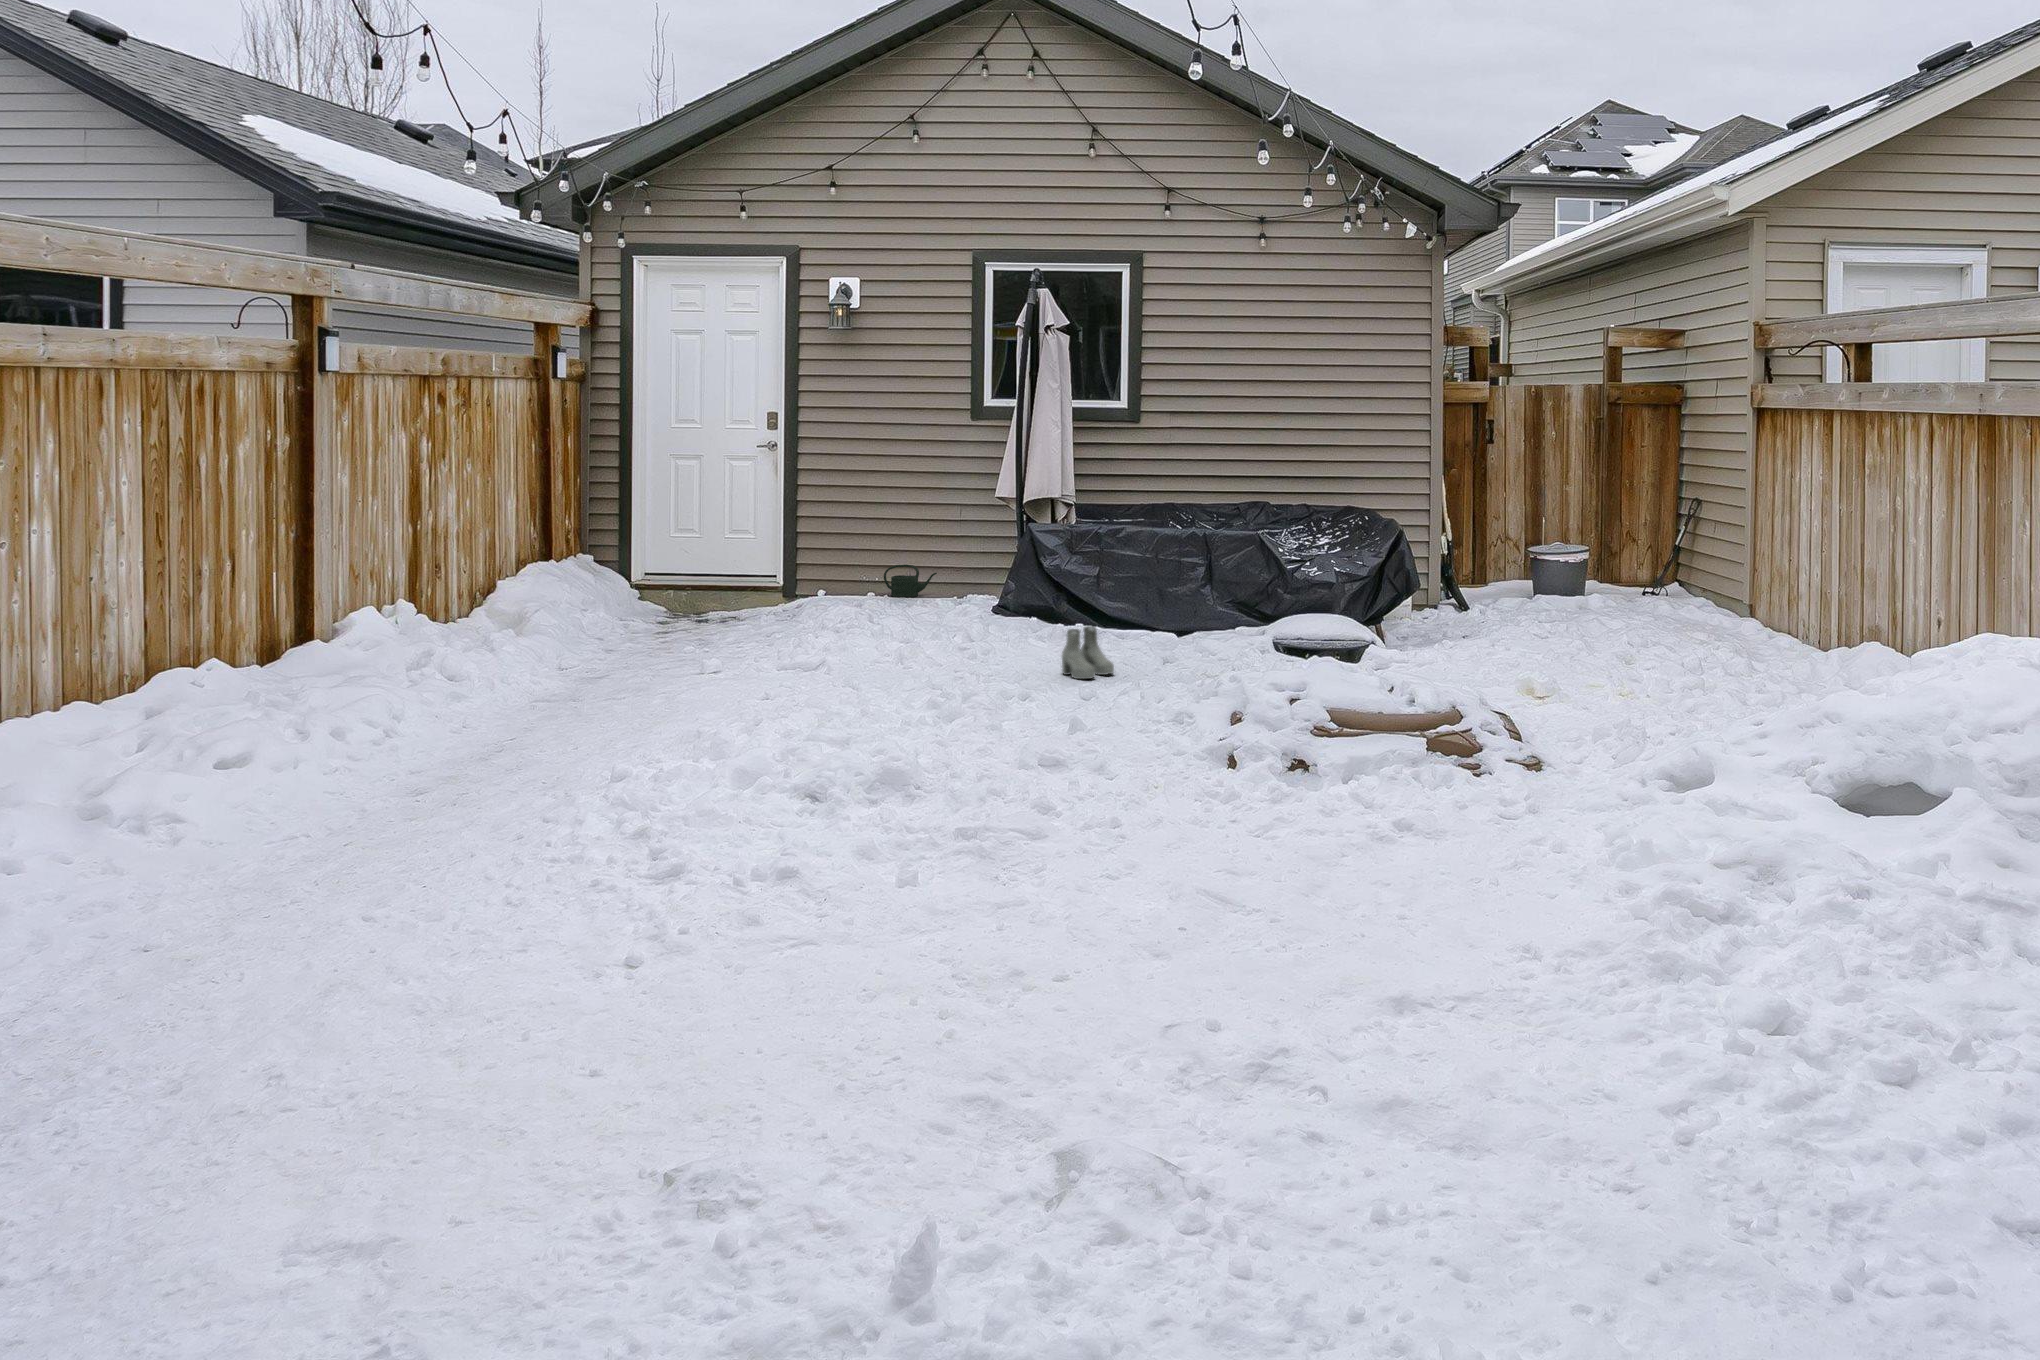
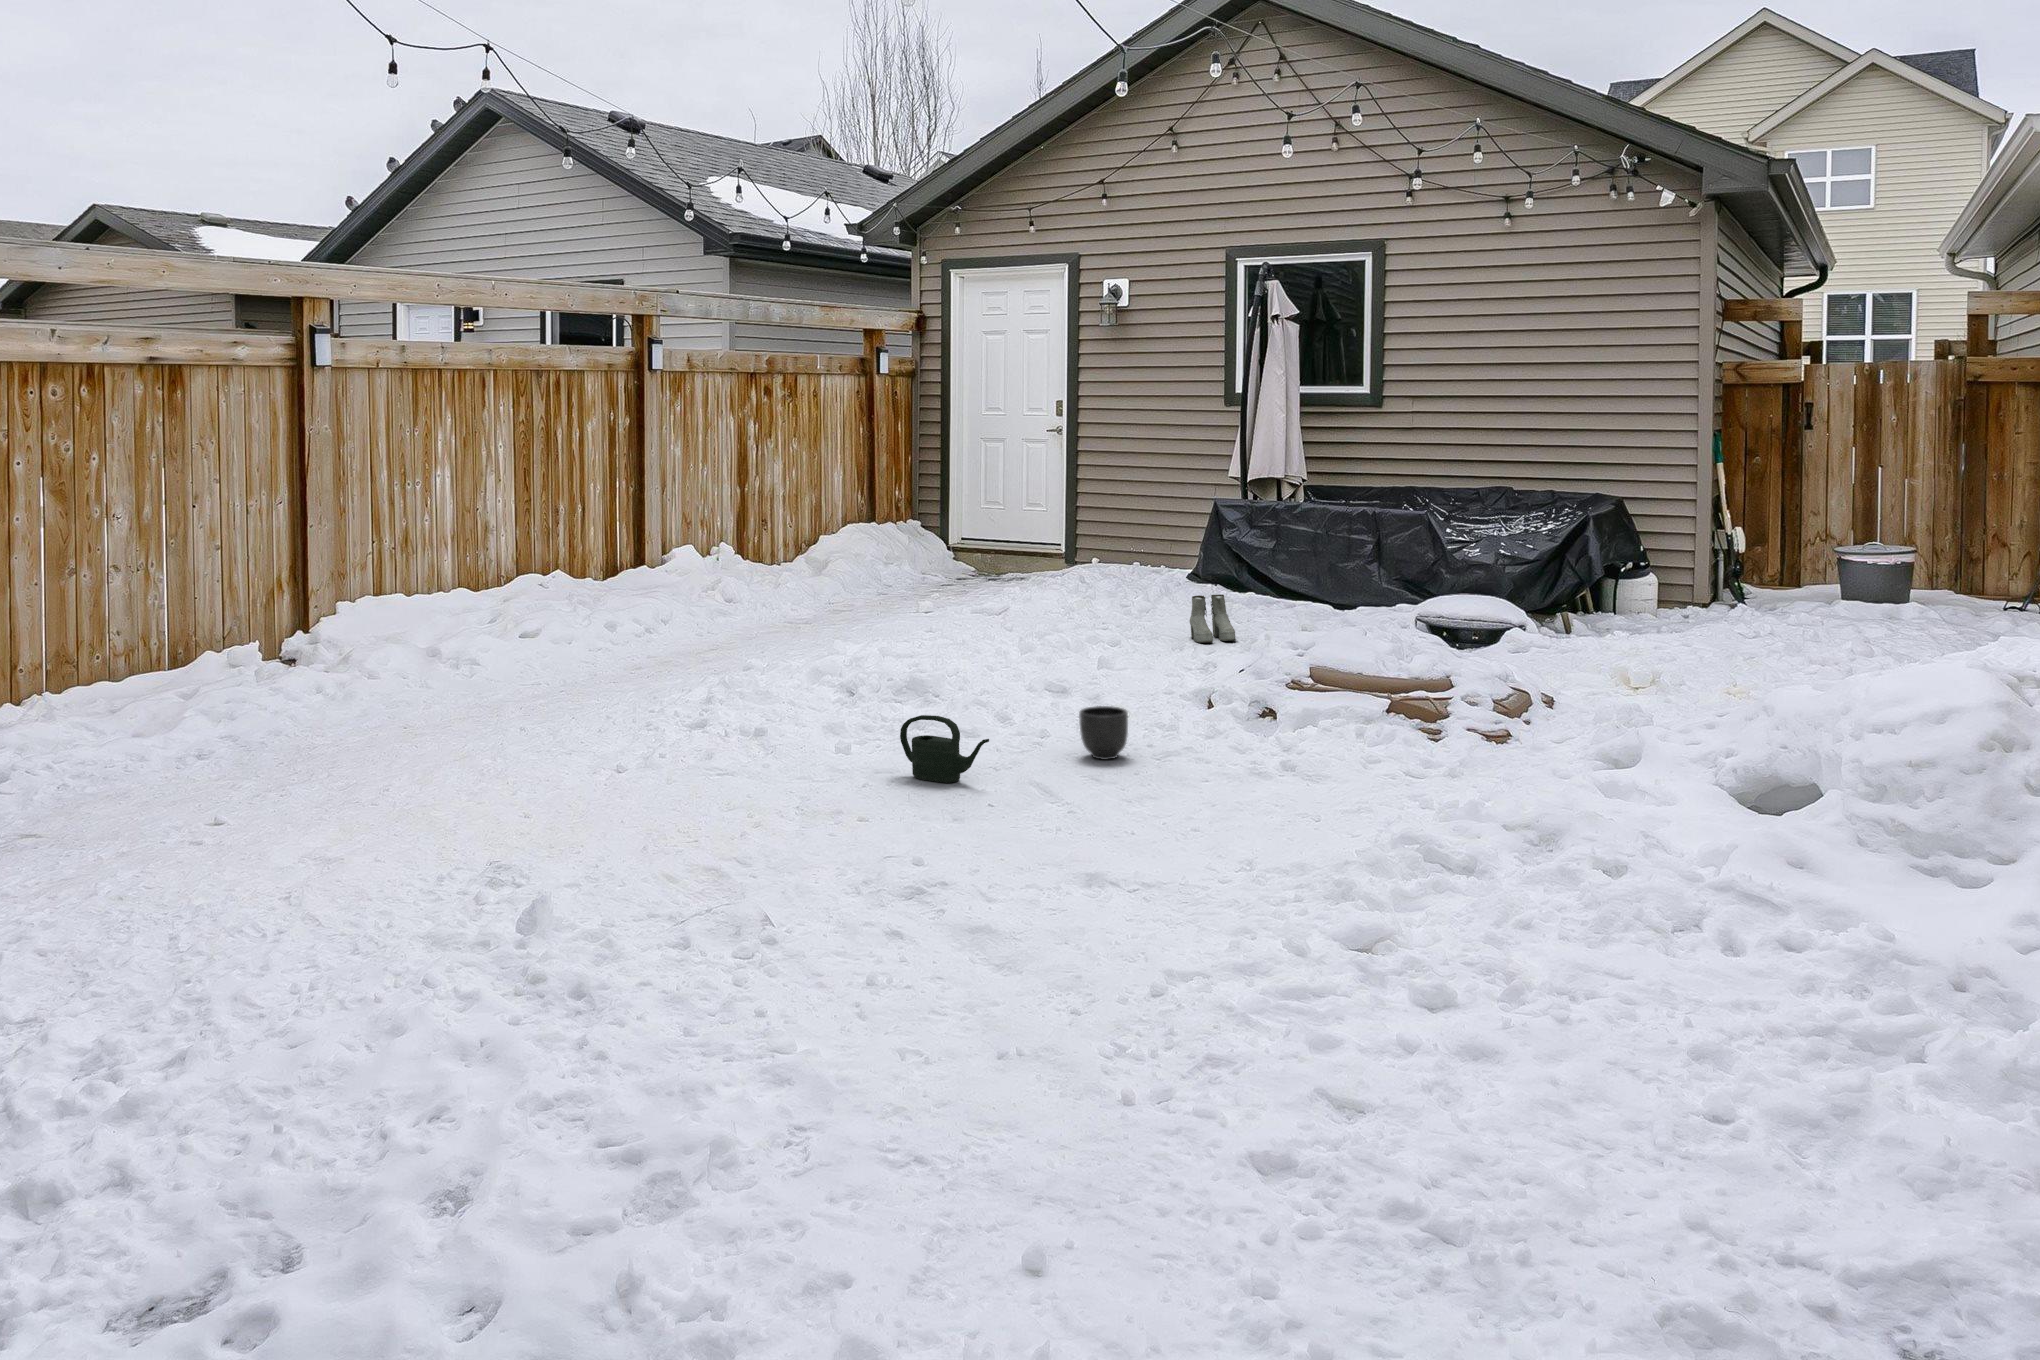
watering can: present [884,564,937,597] -> present [900,715,989,783]
planter: none [1163,773,1216,834] -> present [1079,706,1128,760]

